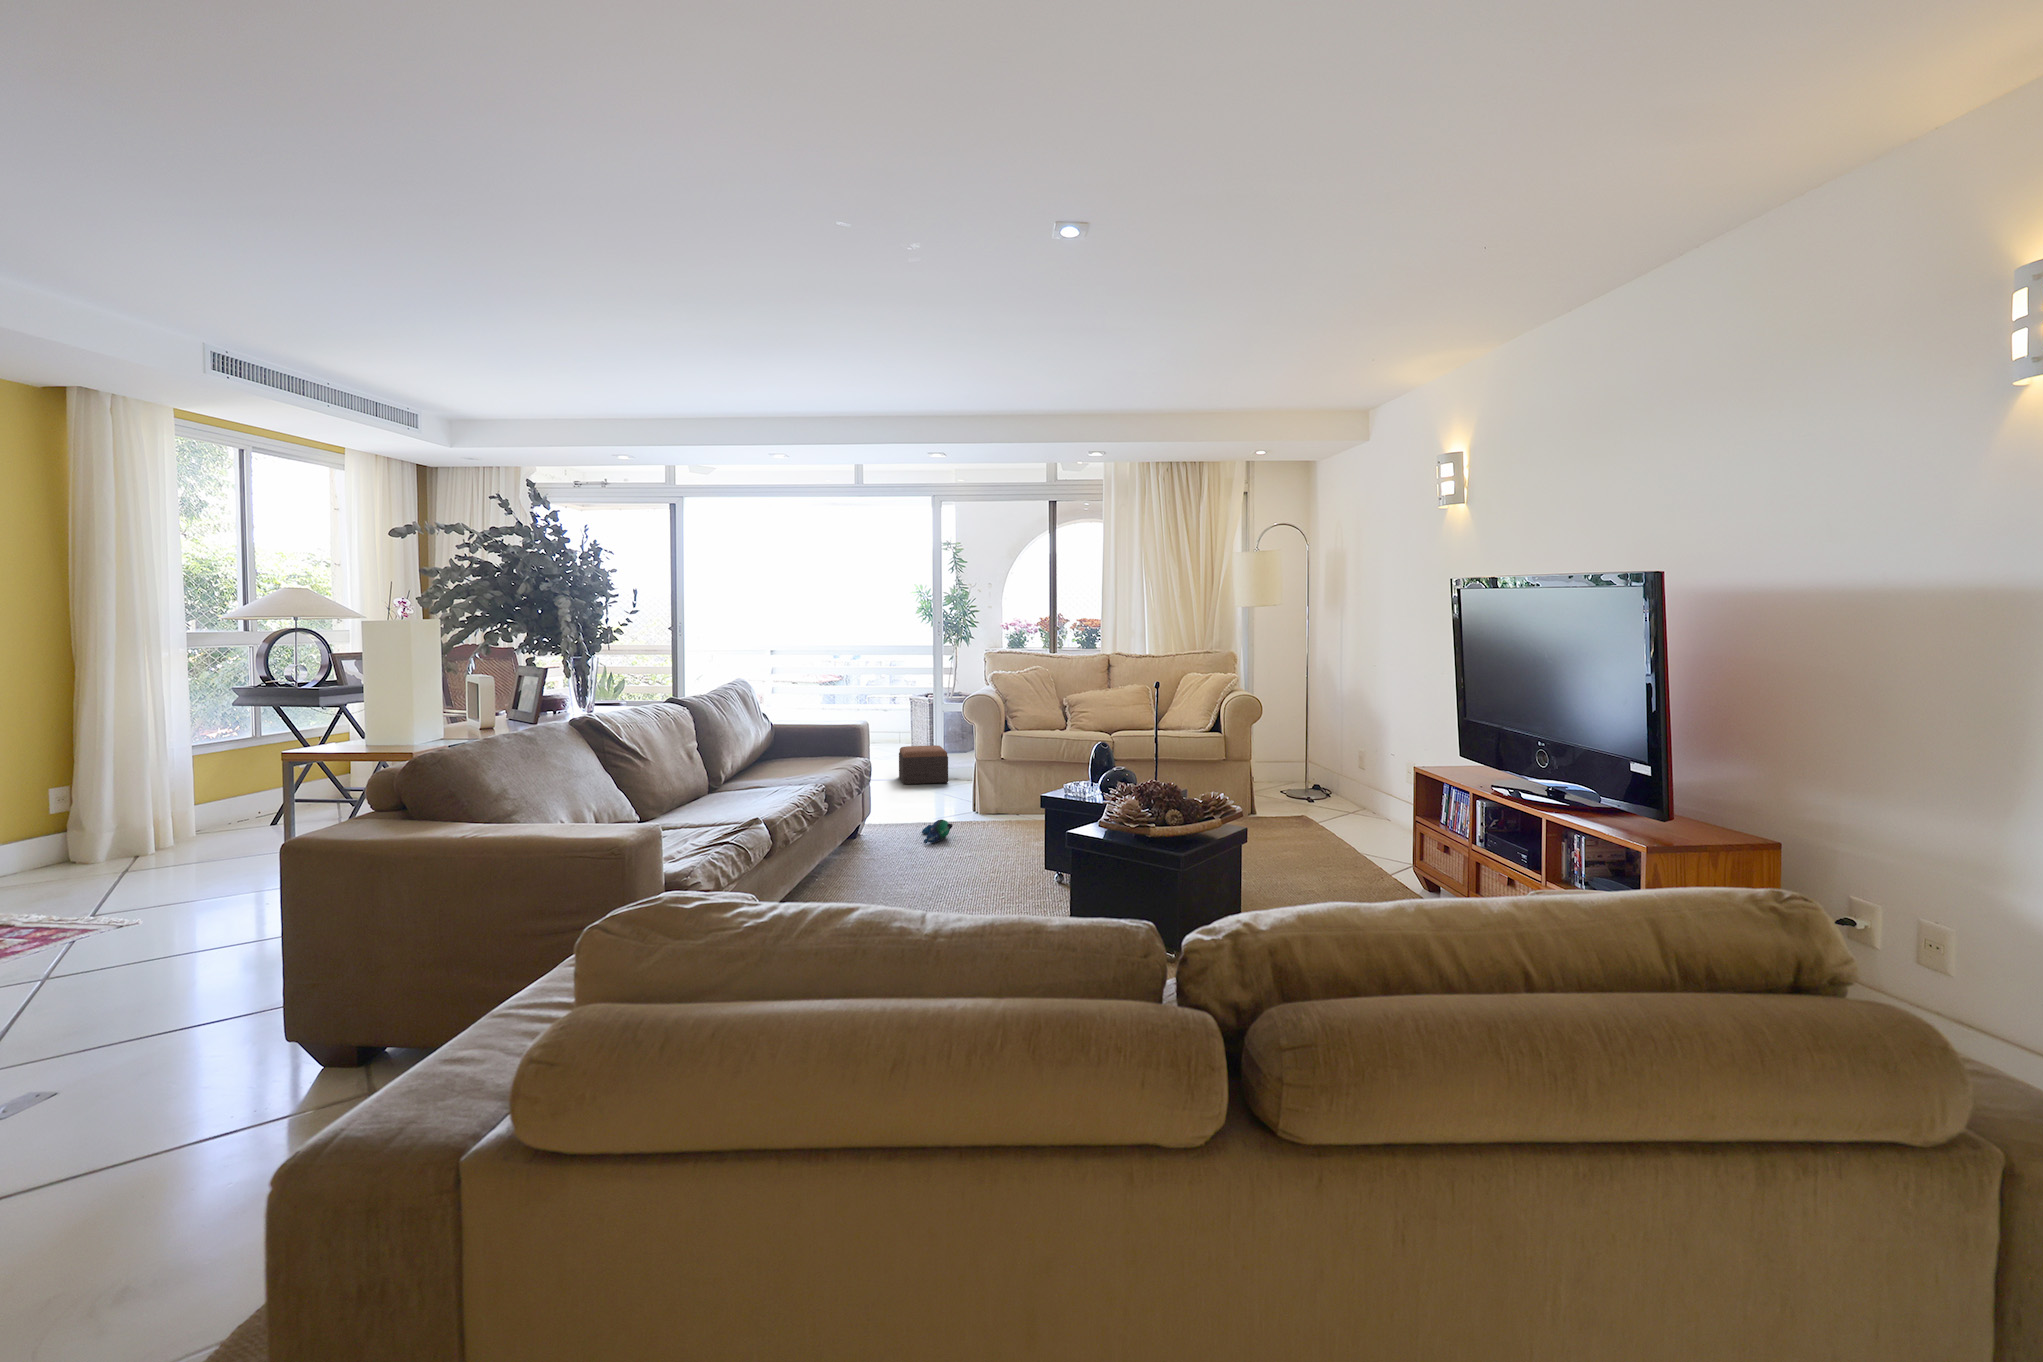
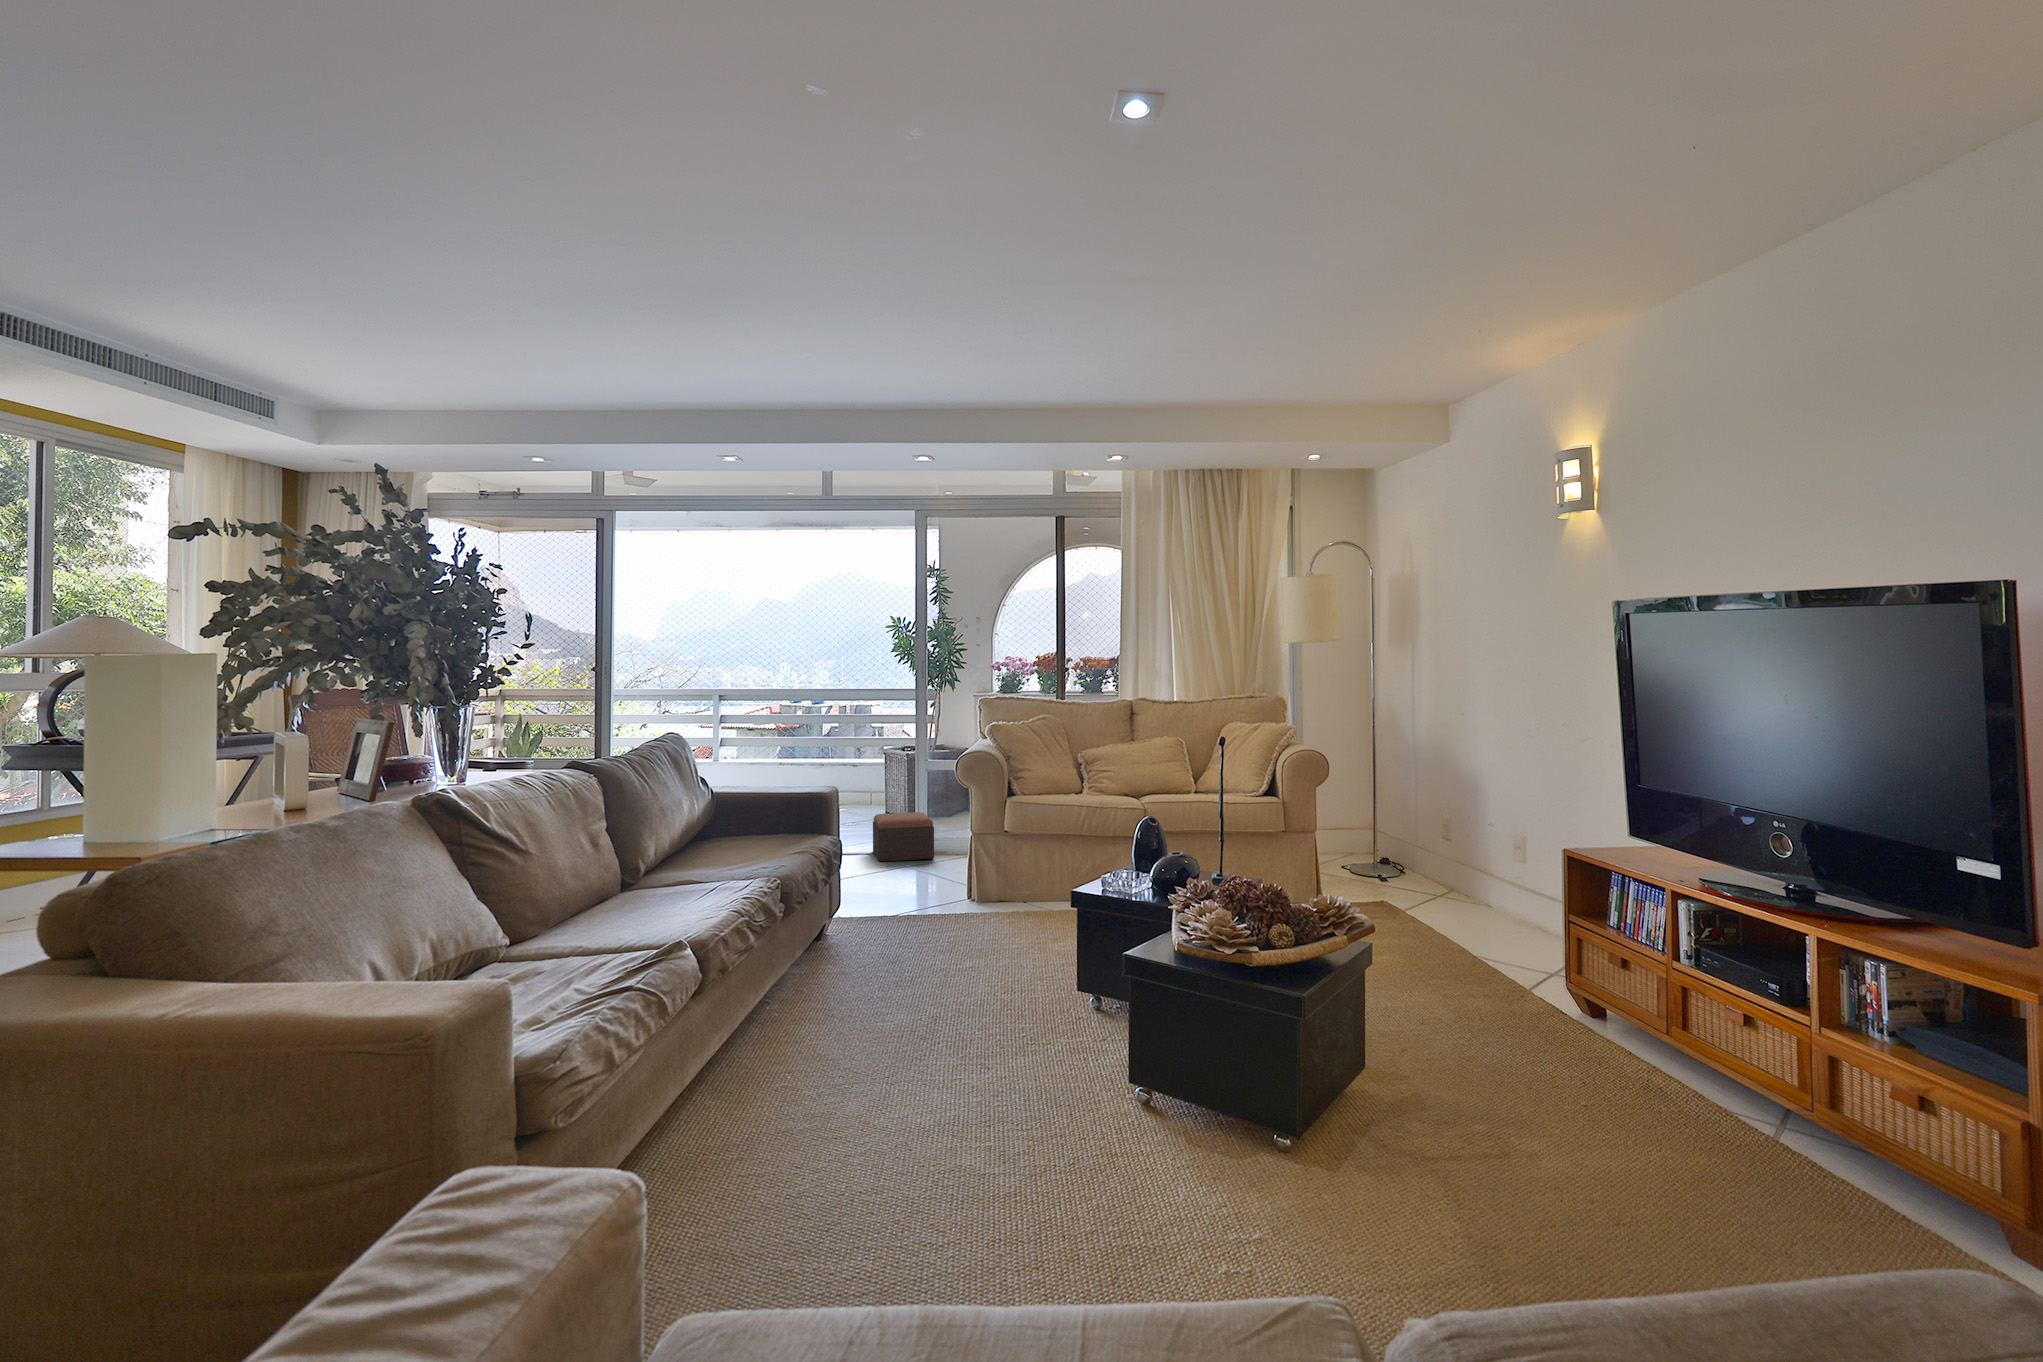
plush toy: present [922,820,953,843] -> none [905,914,946,947]

